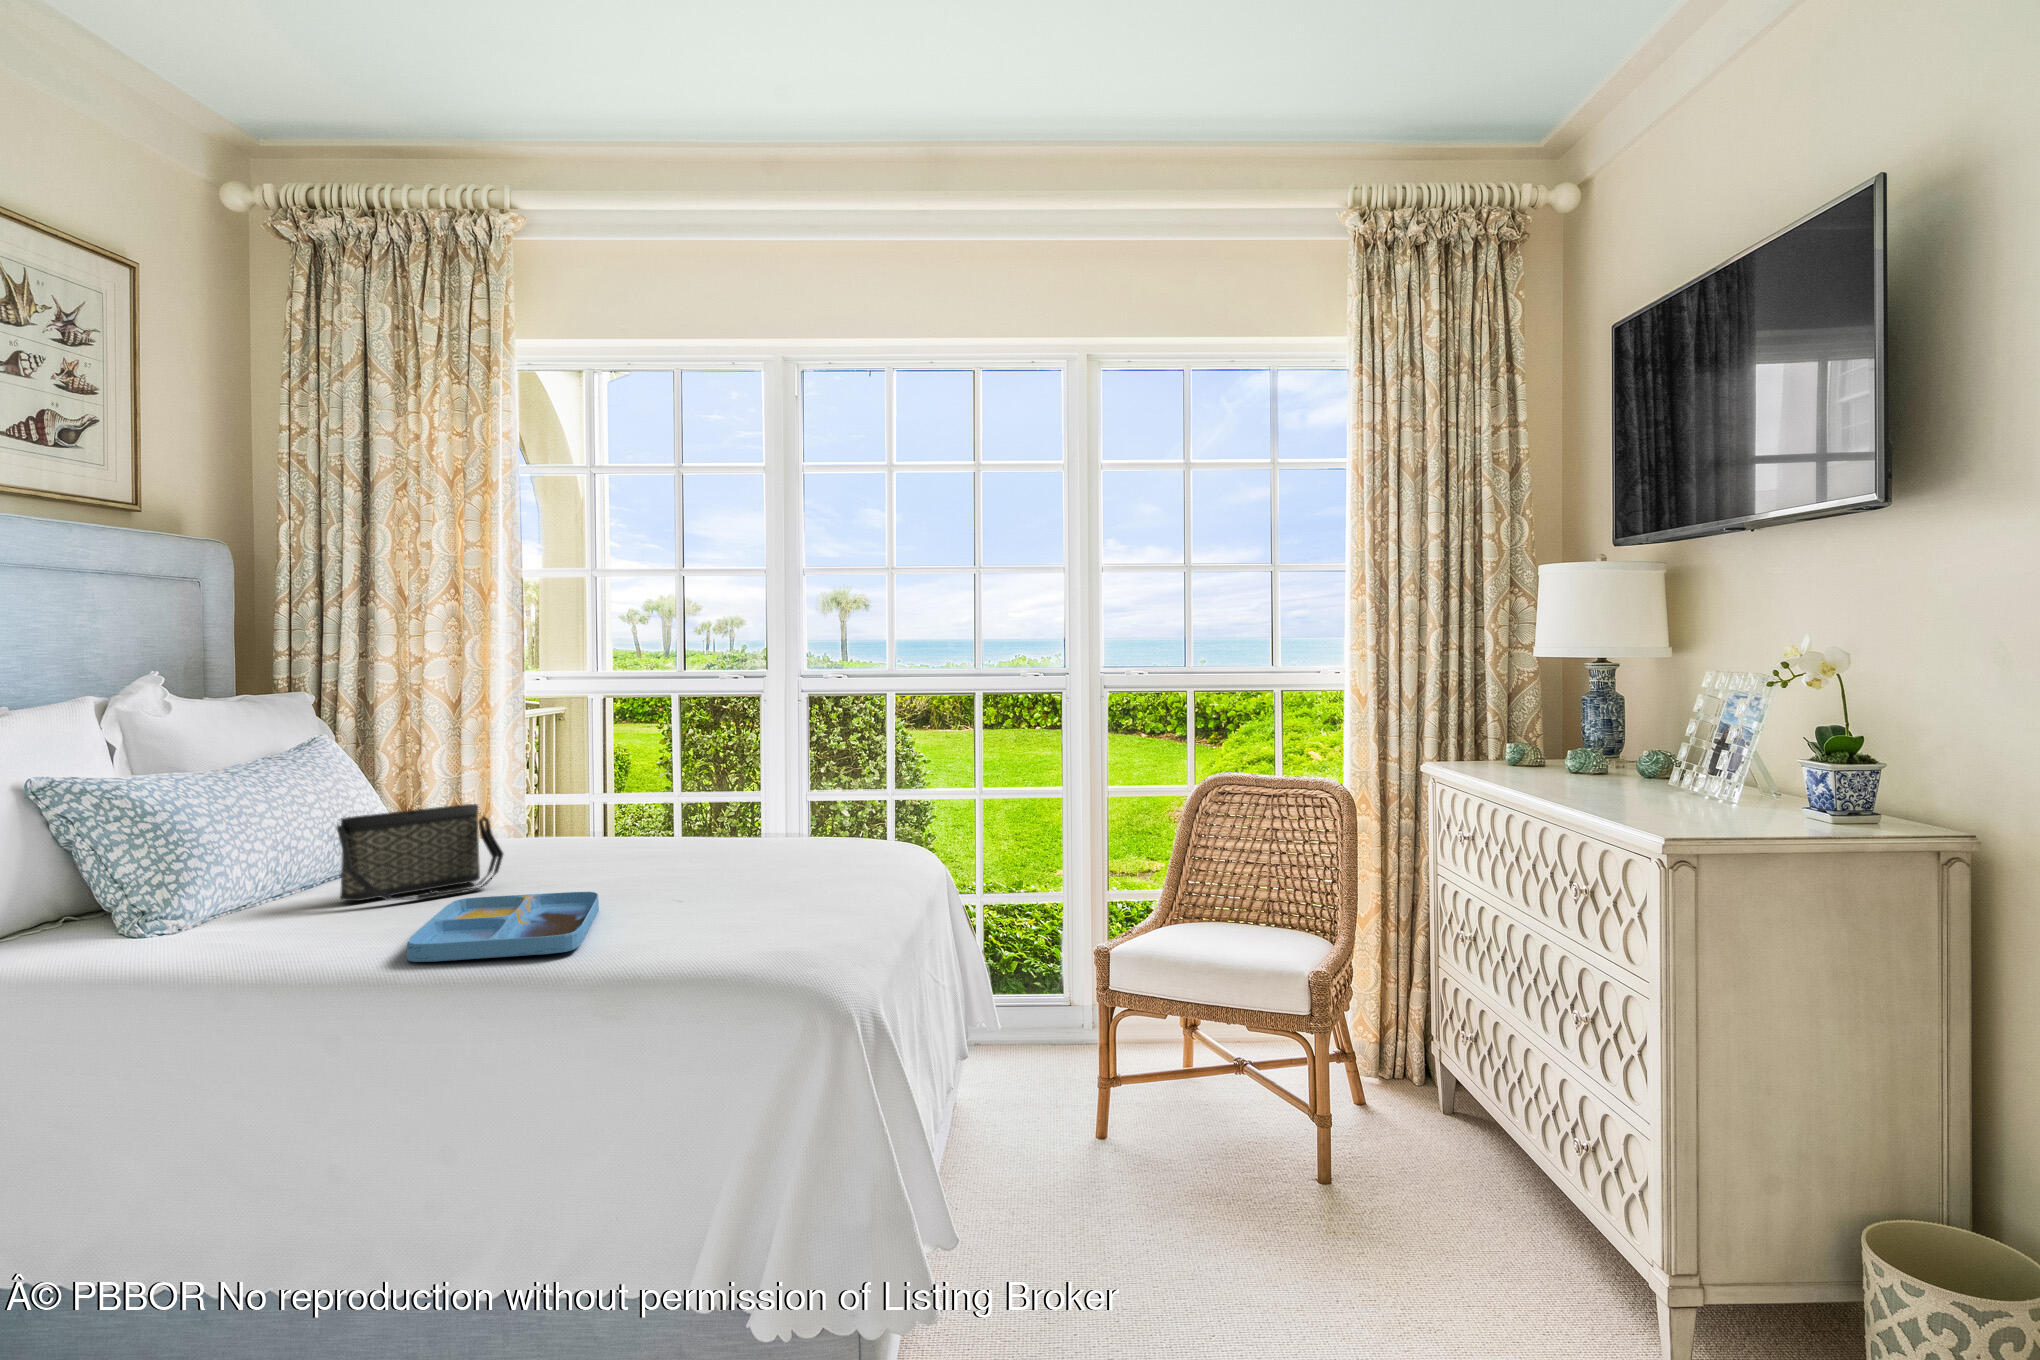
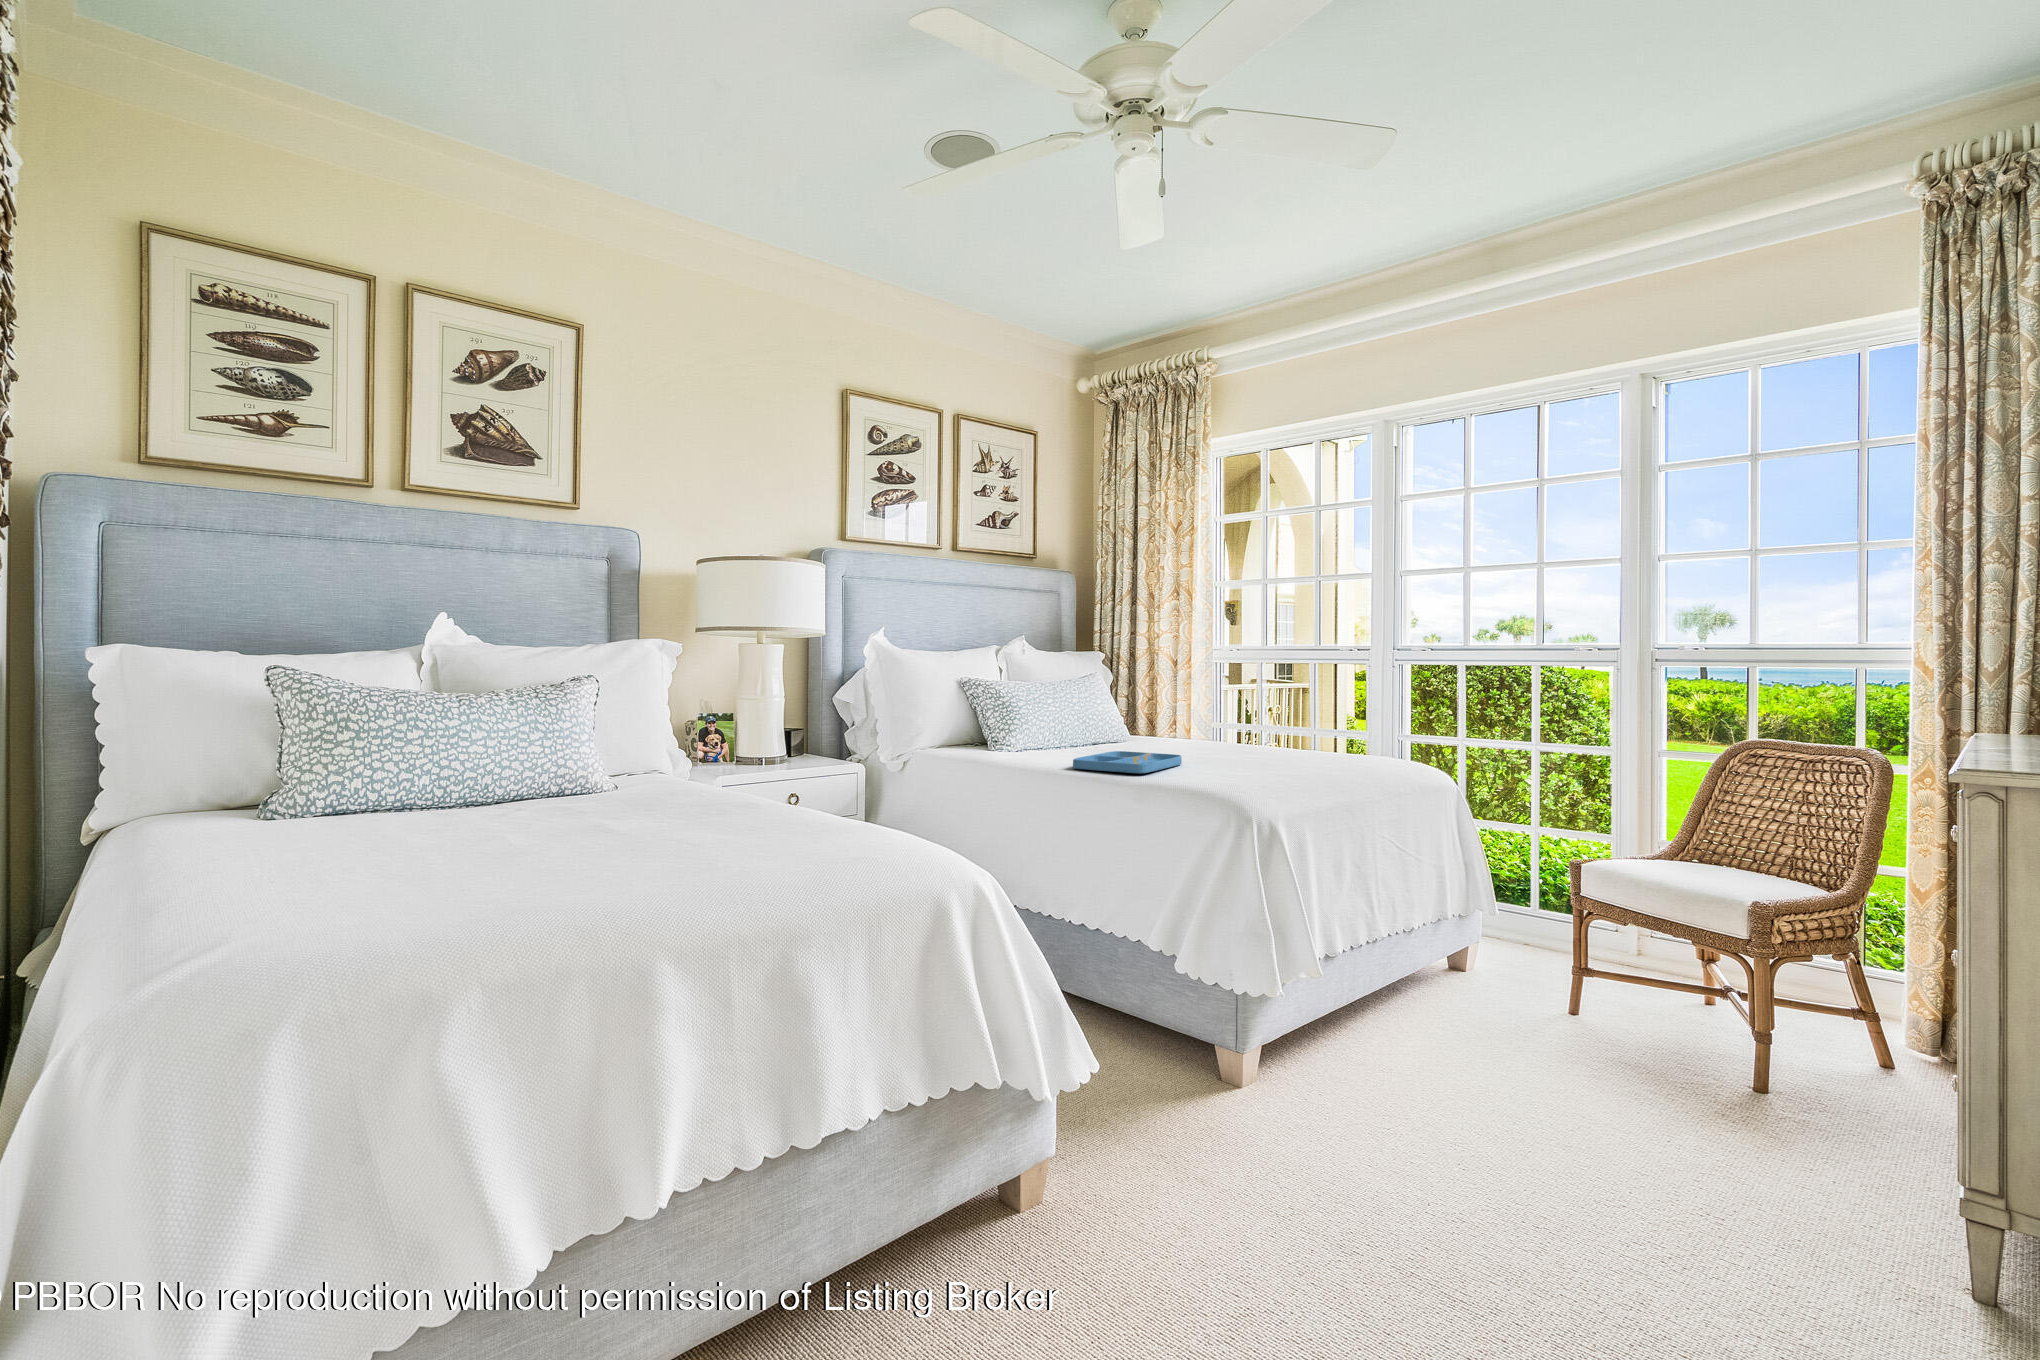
handbag: present [337,804,503,901] -> none [1073,707,1152,753]

